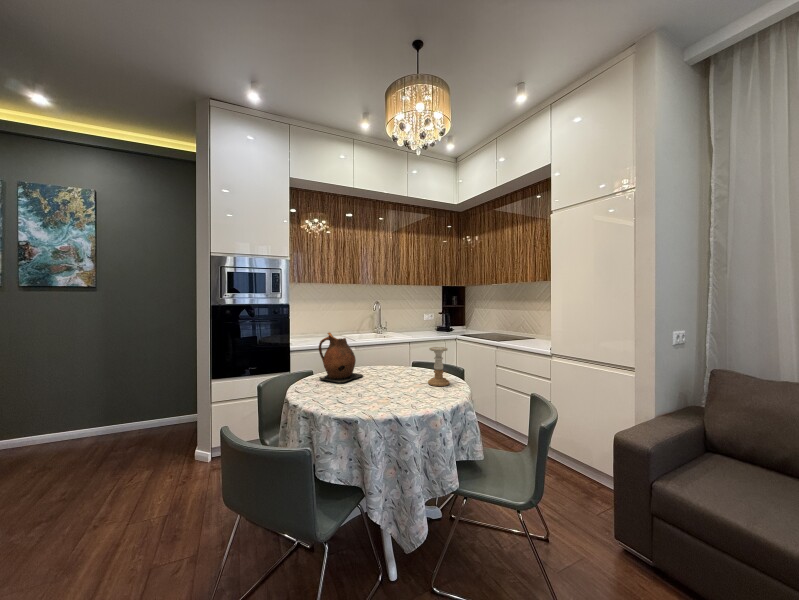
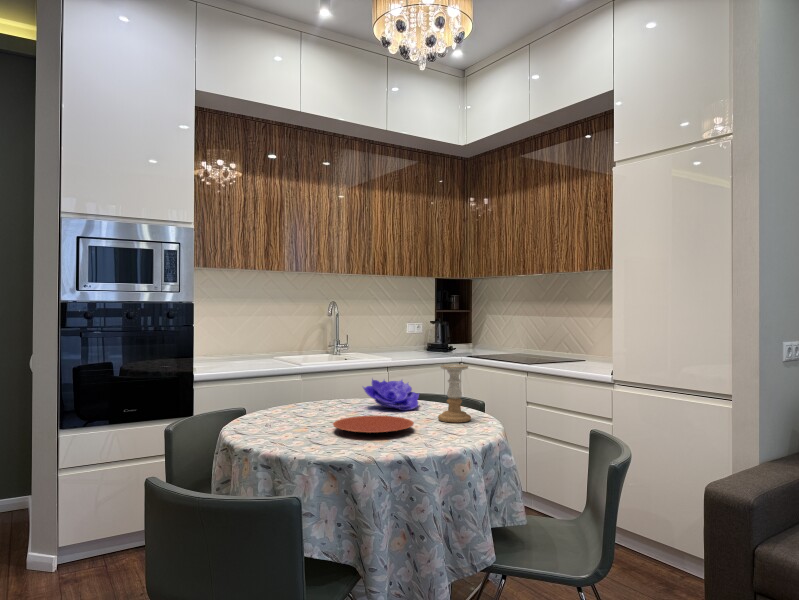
ceramic pitcher: present [319,333,363,383] -> none [264,344,334,422]
decorative bowl: none [383,353,420,375] -> present [363,379,419,410]
plate: none [356,380,409,395] -> present [333,415,414,433]

